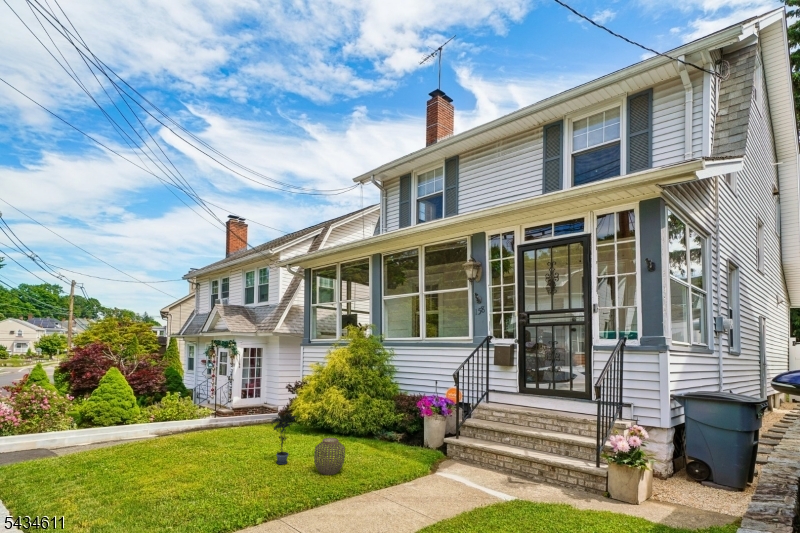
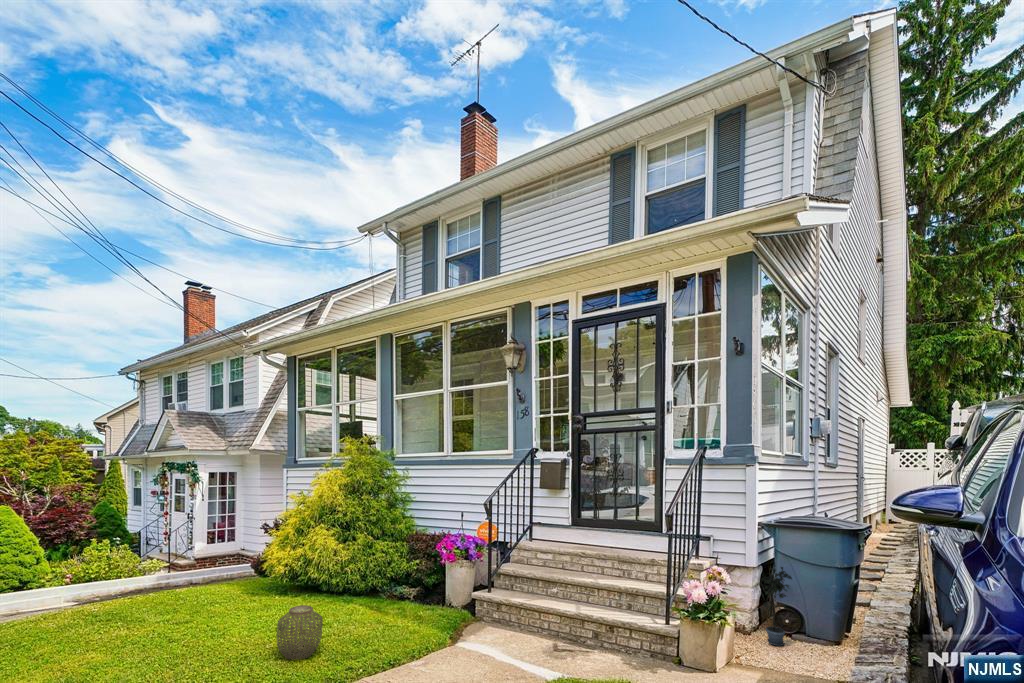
potted plant: present [271,412,297,465] -> present [762,567,792,646]

